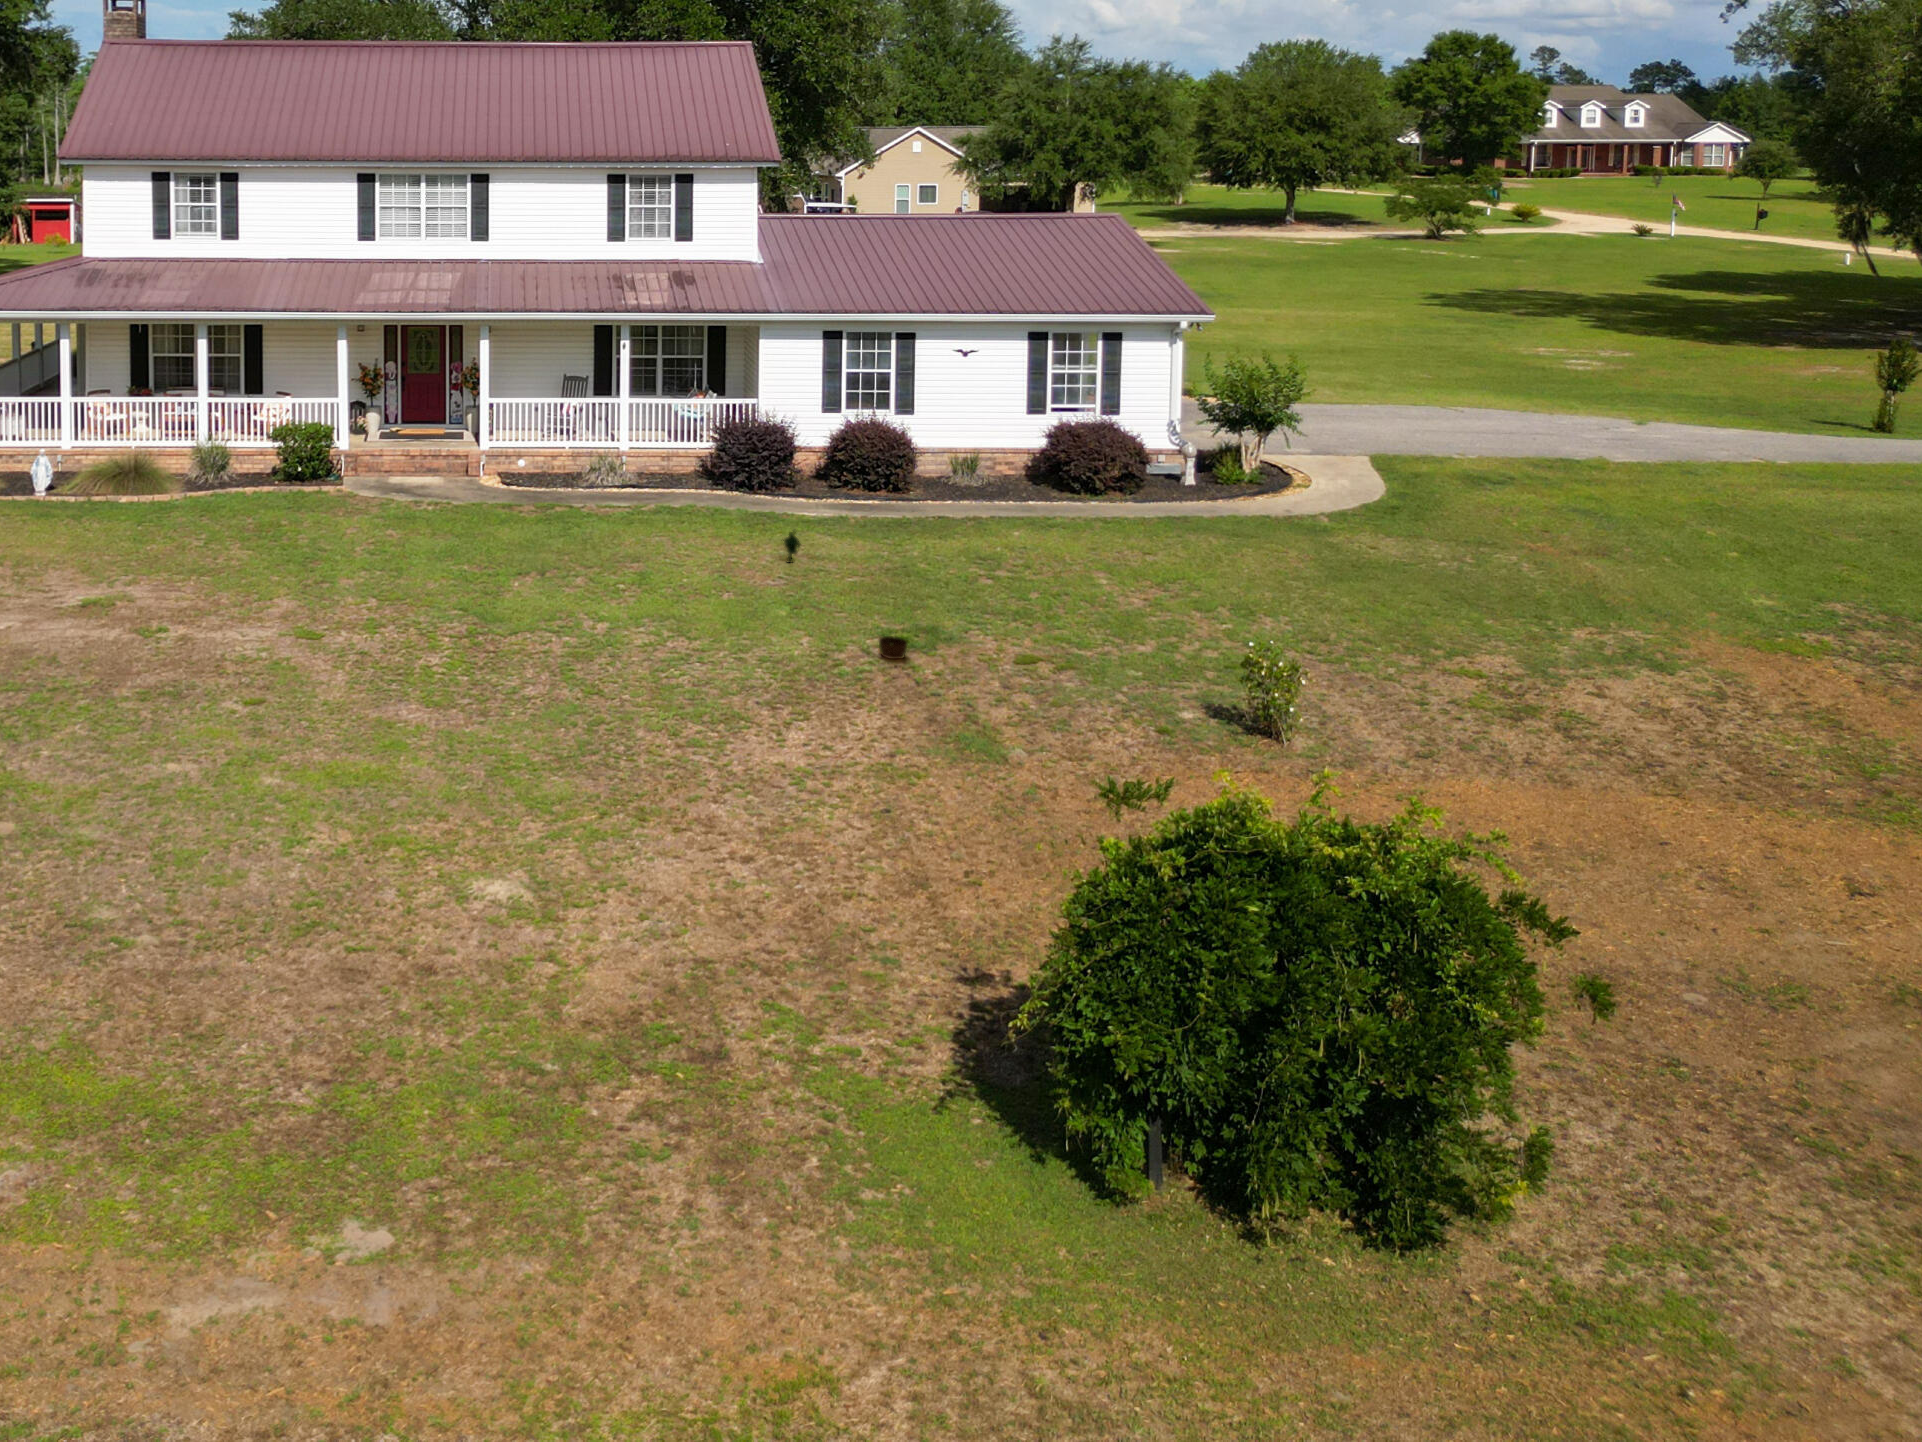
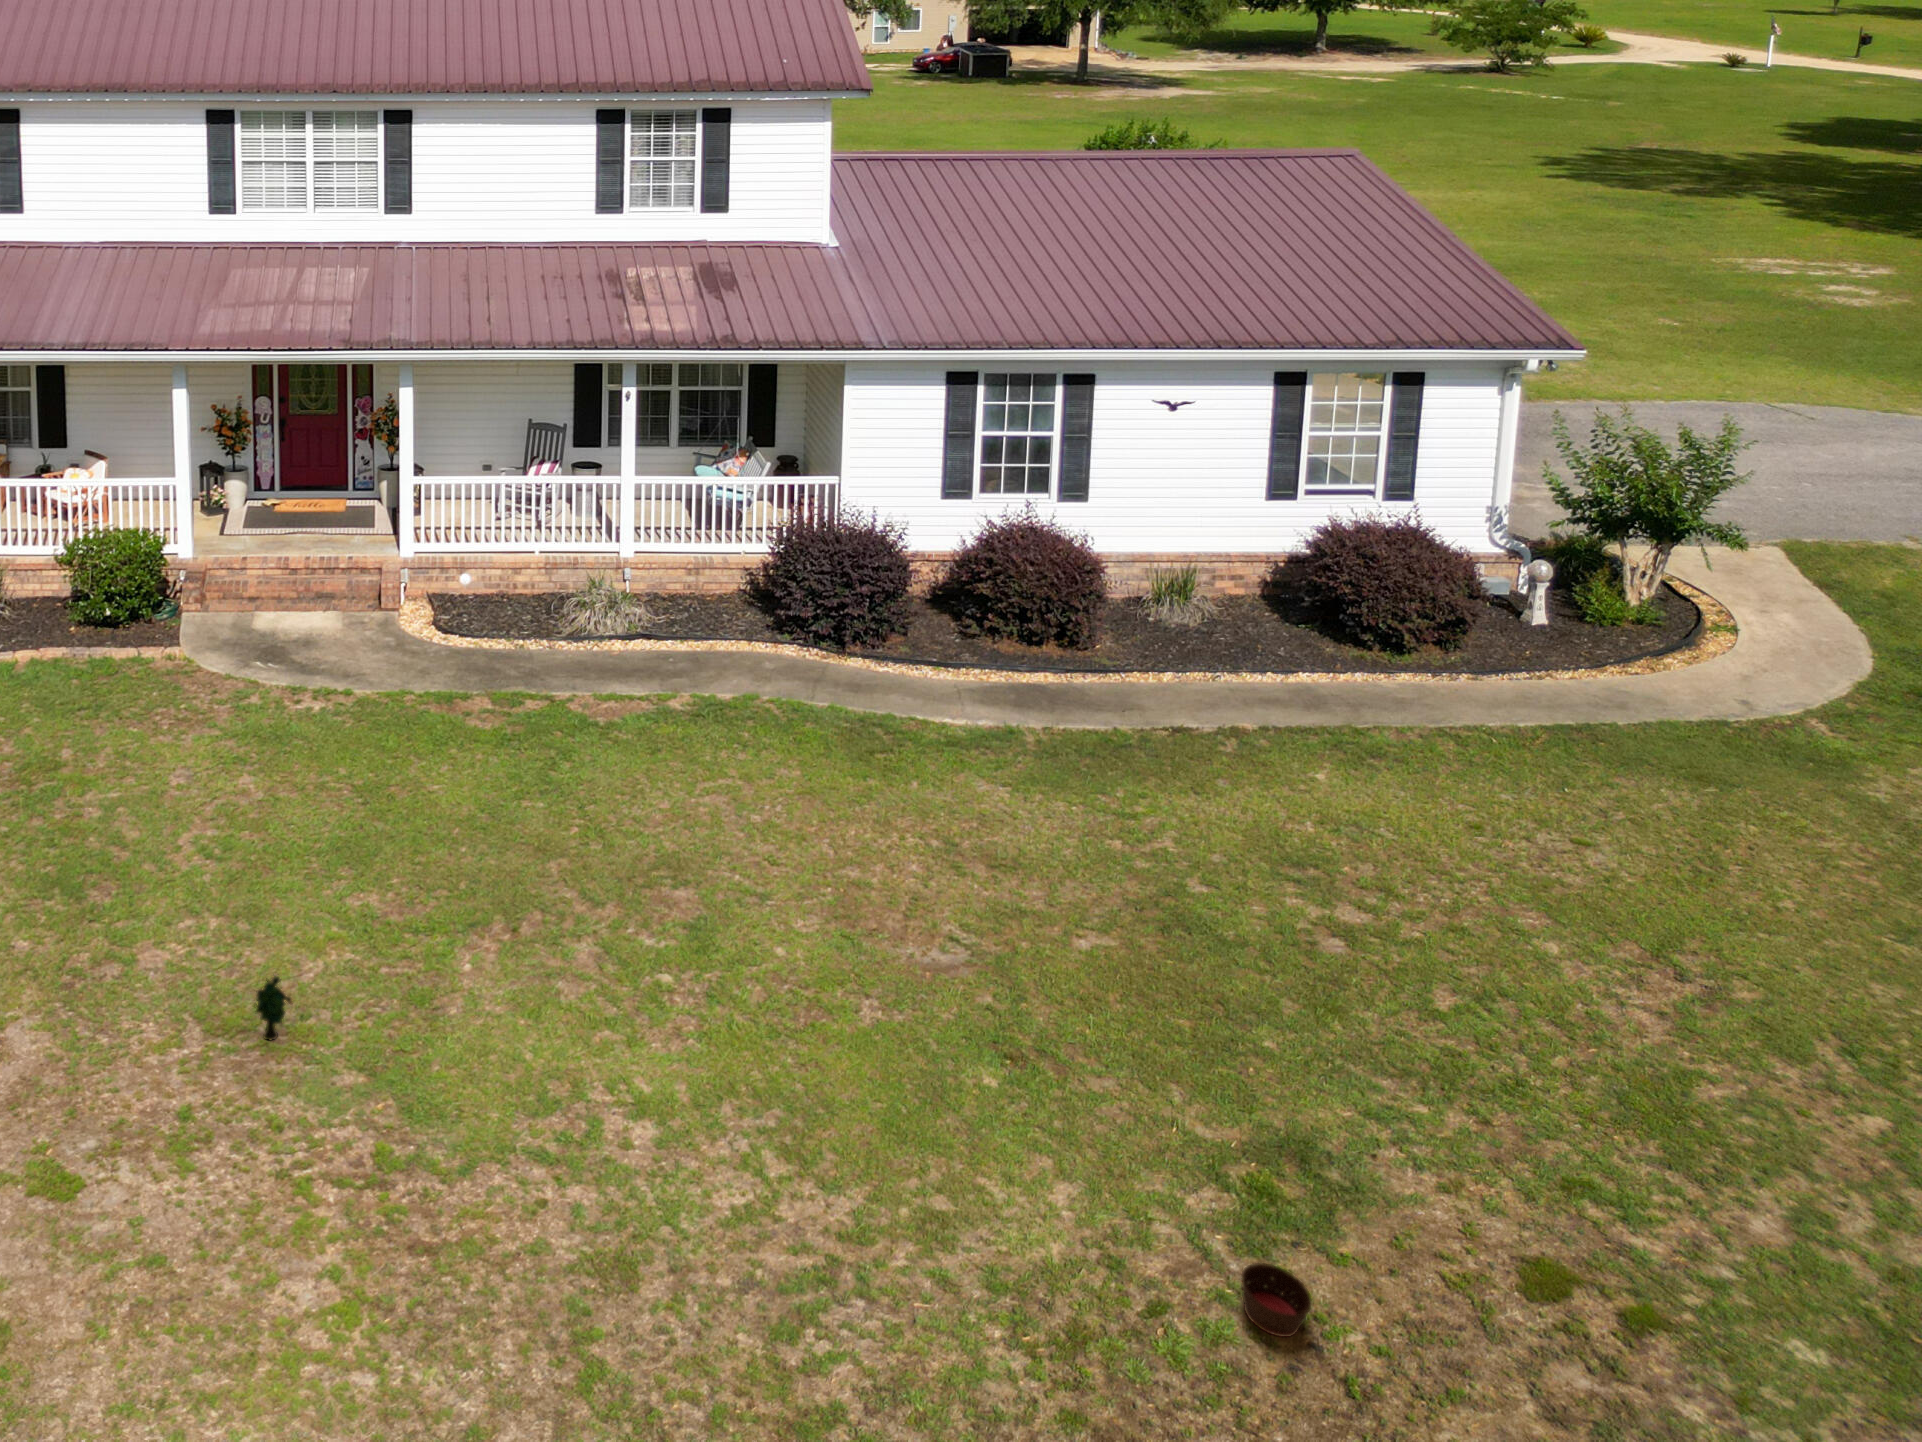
decorative plant: present [783,532,801,563] -> present [256,976,291,1040]

